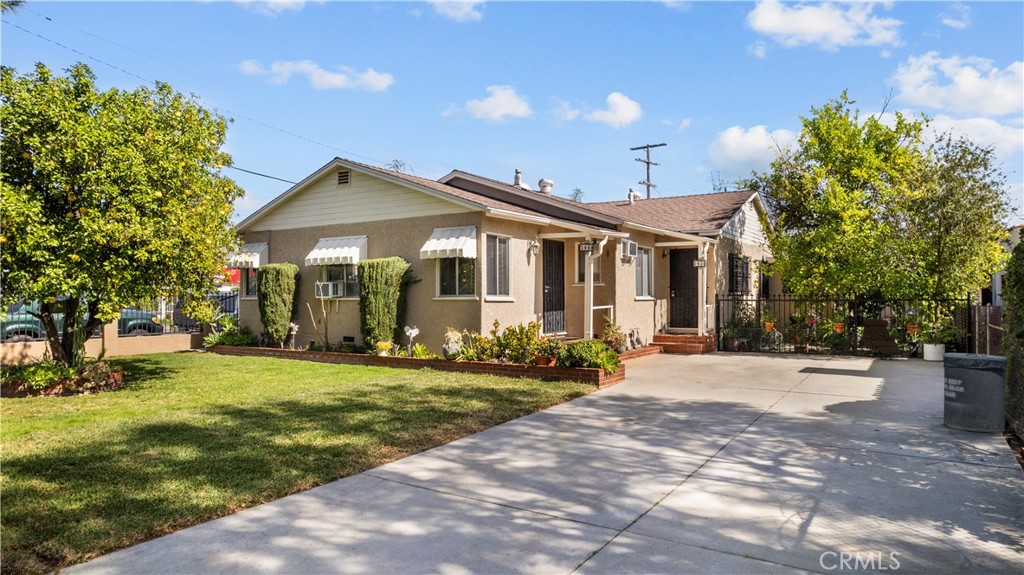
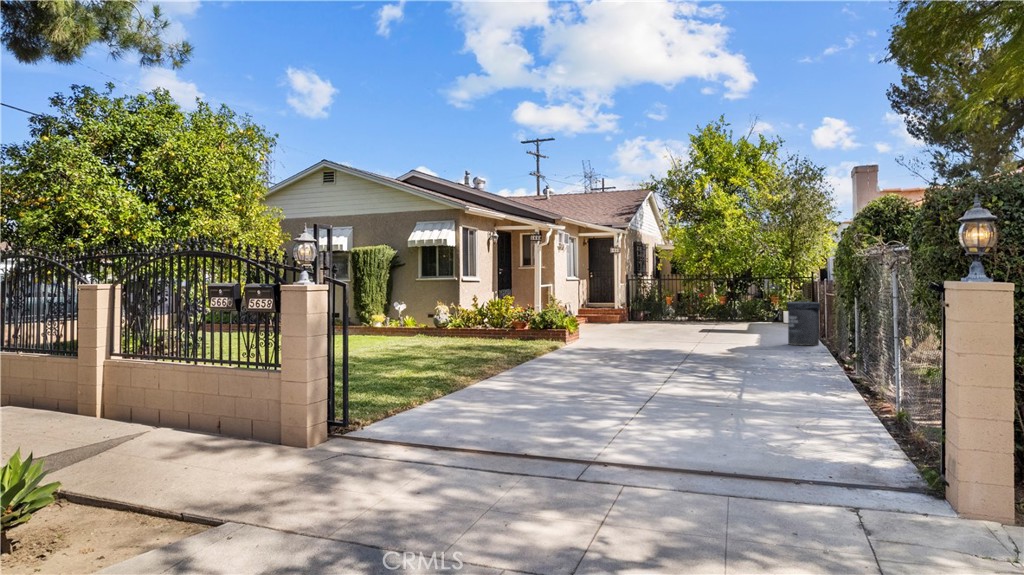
lounge chair: present [862,319,902,360] -> none [738,294,766,324]

